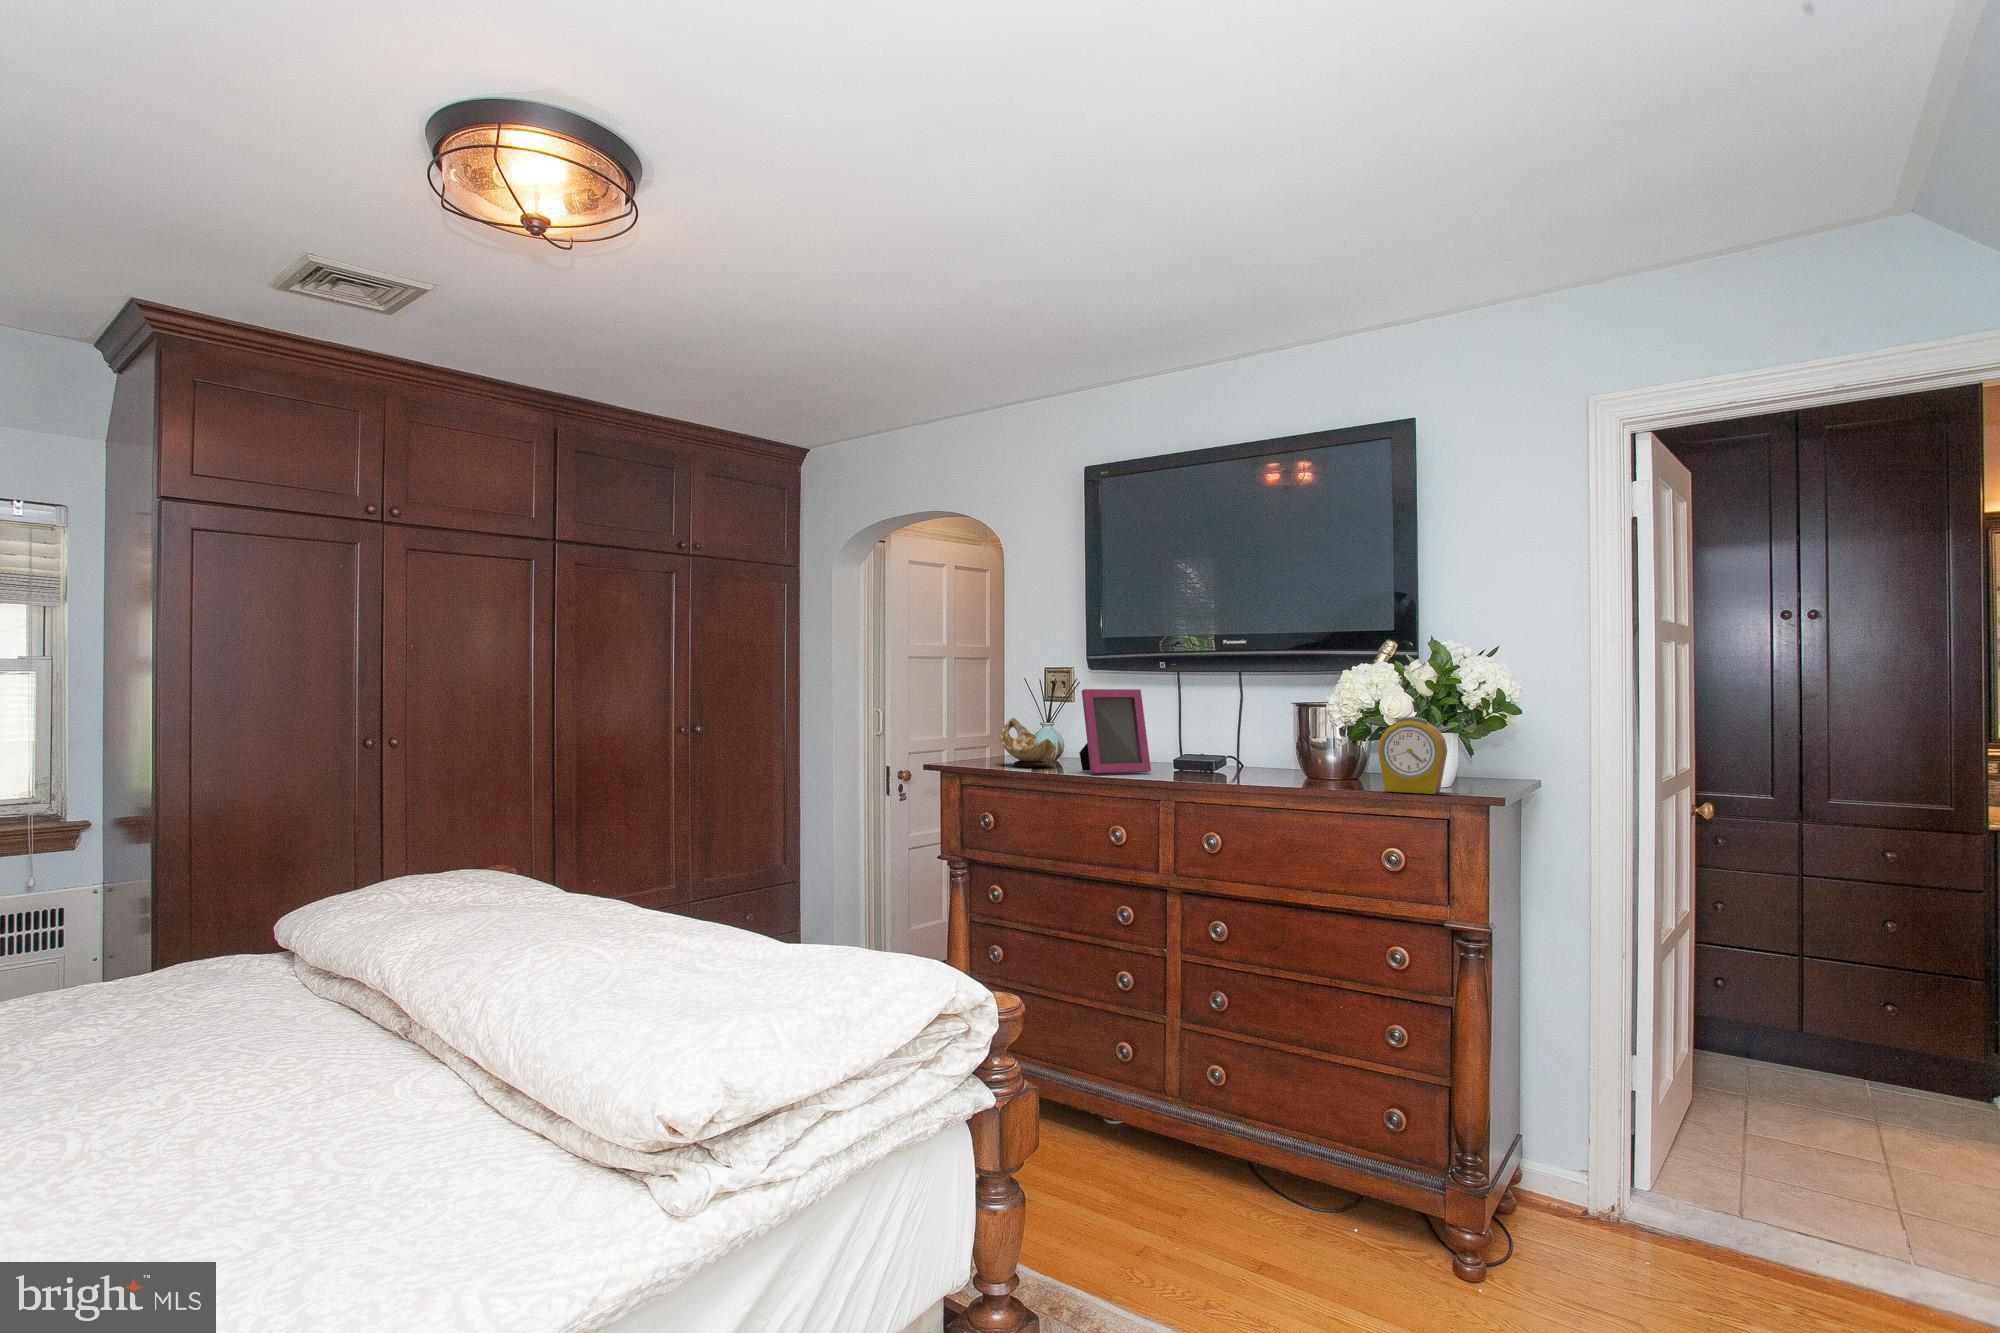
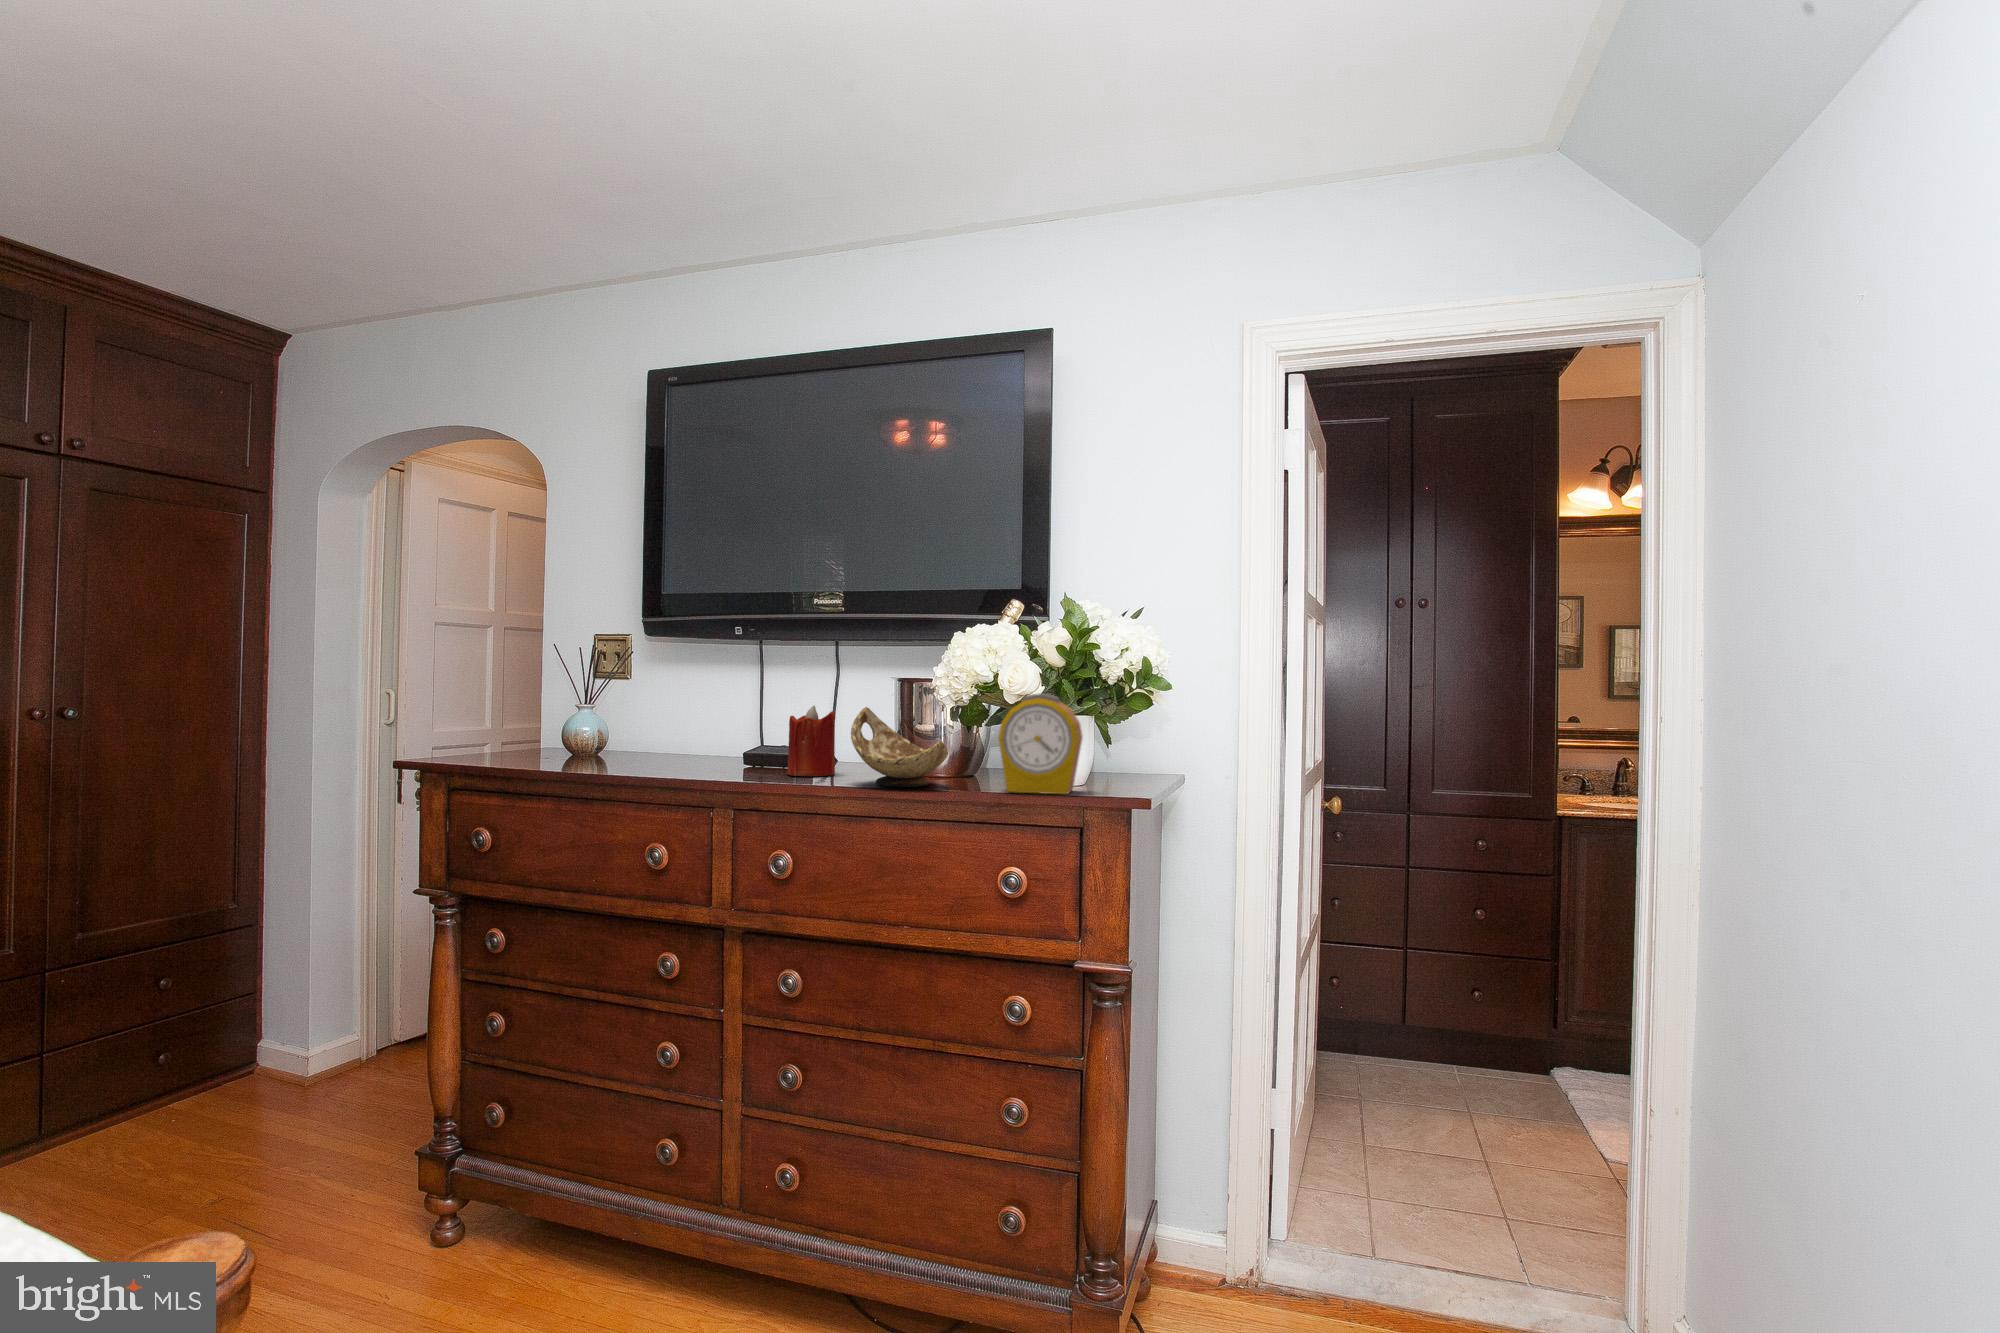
picture frame: present [1079,689,1151,774] -> none [612,658,712,774]
decorative bowl: present [1000,718,1056,767] -> present [851,707,948,787]
candle: none [1210,724,1246,778] -> present [788,706,835,776]

